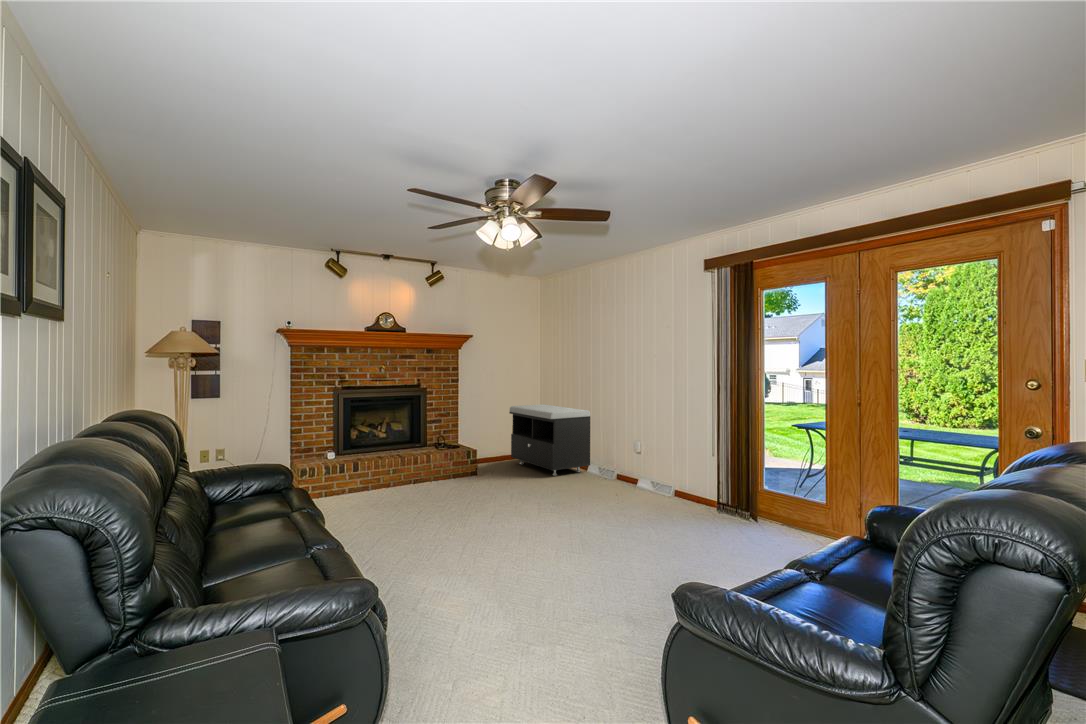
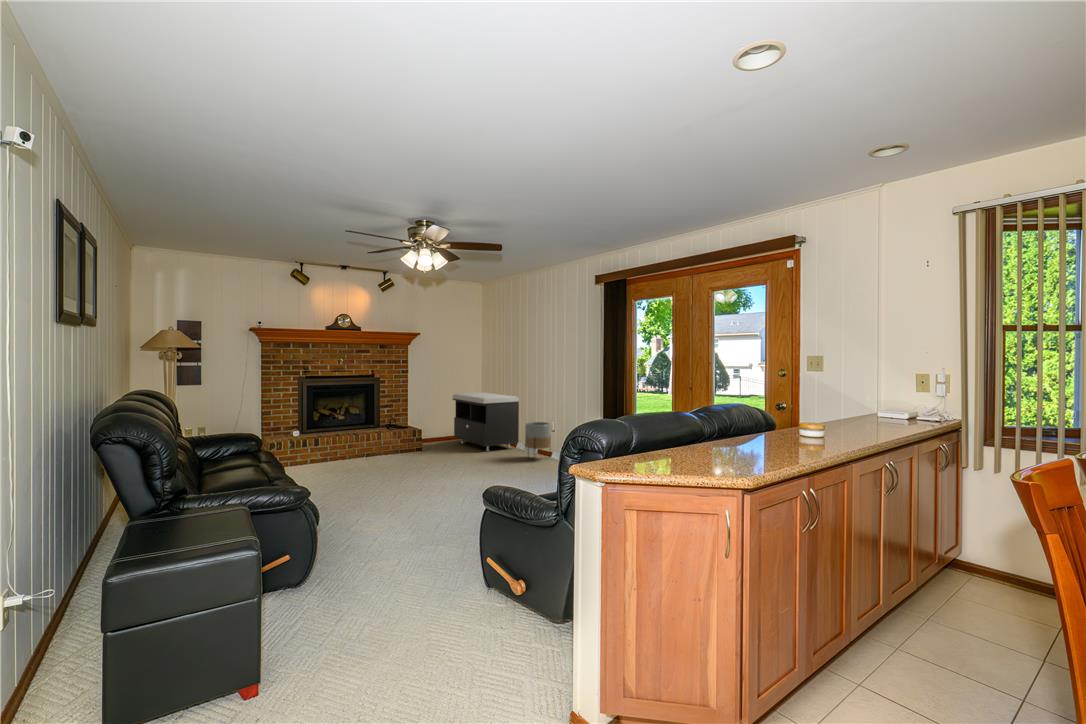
planter: none [605,442,636,492] -> present [525,422,551,450]

